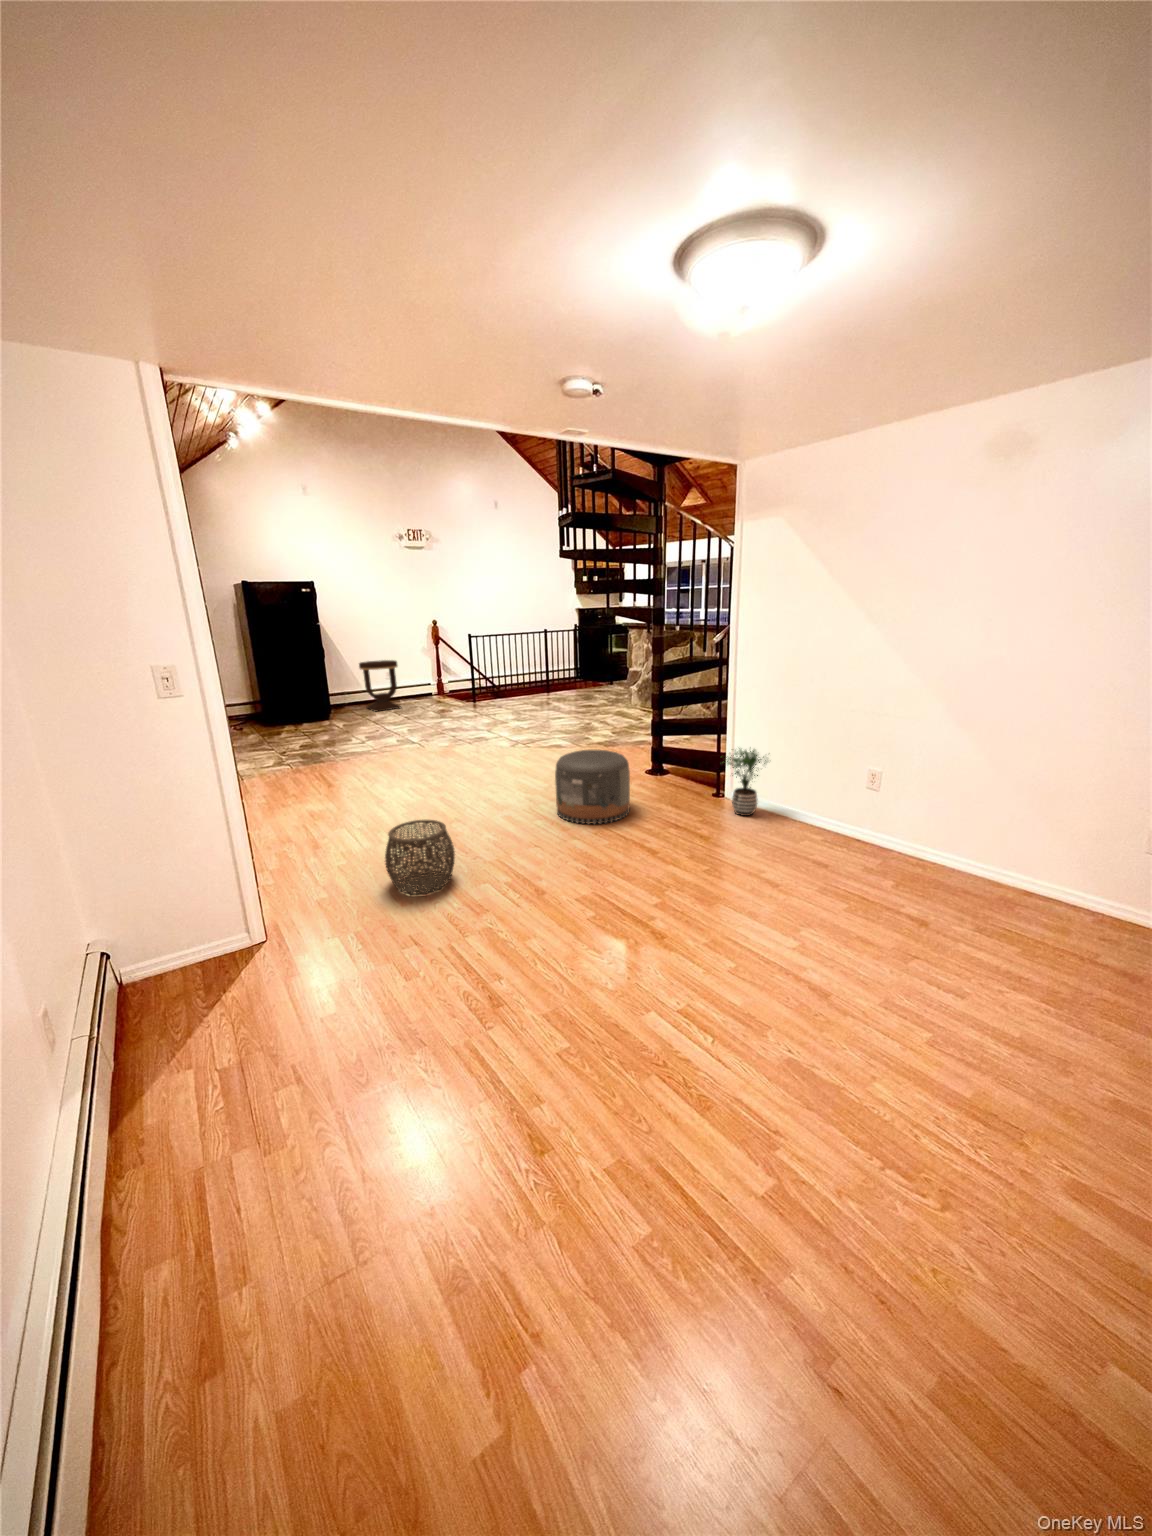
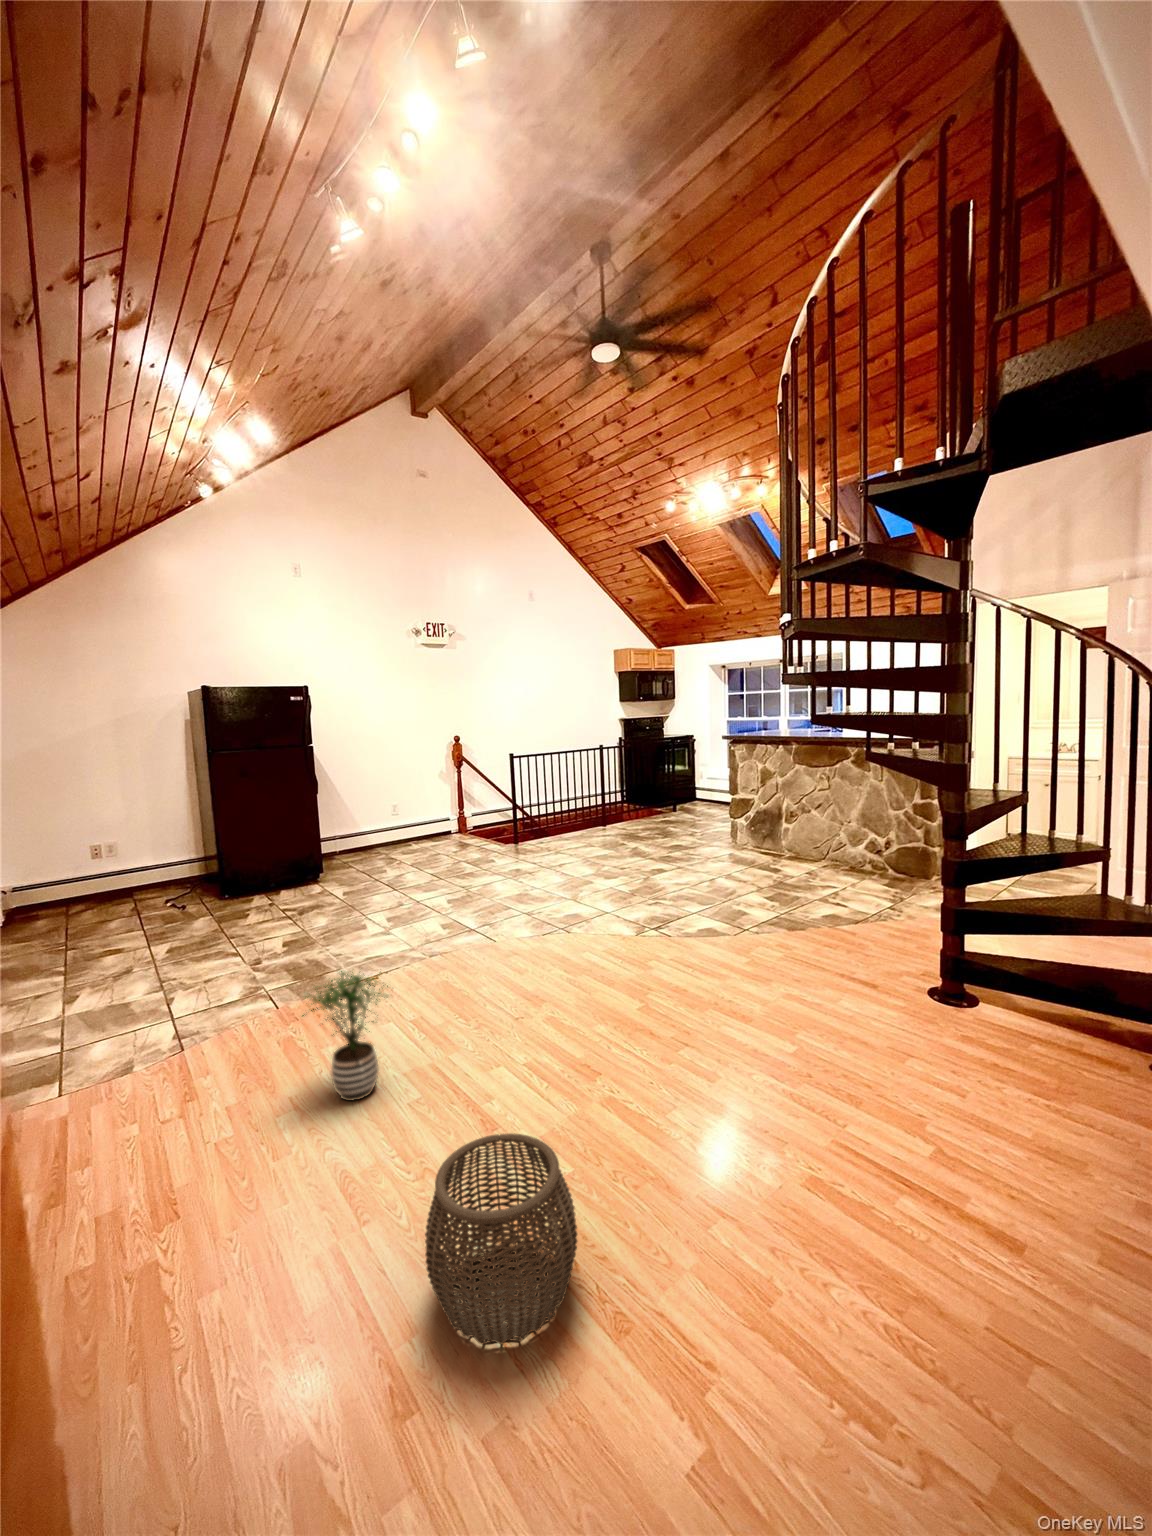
side table: present [359,660,401,711] -> none [358,788,413,858]
potted plant: present [725,748,767,816] -> present [302,971,388,1101]
pouf: present [555,750,630,824] -> none [711,940,853,1094]

